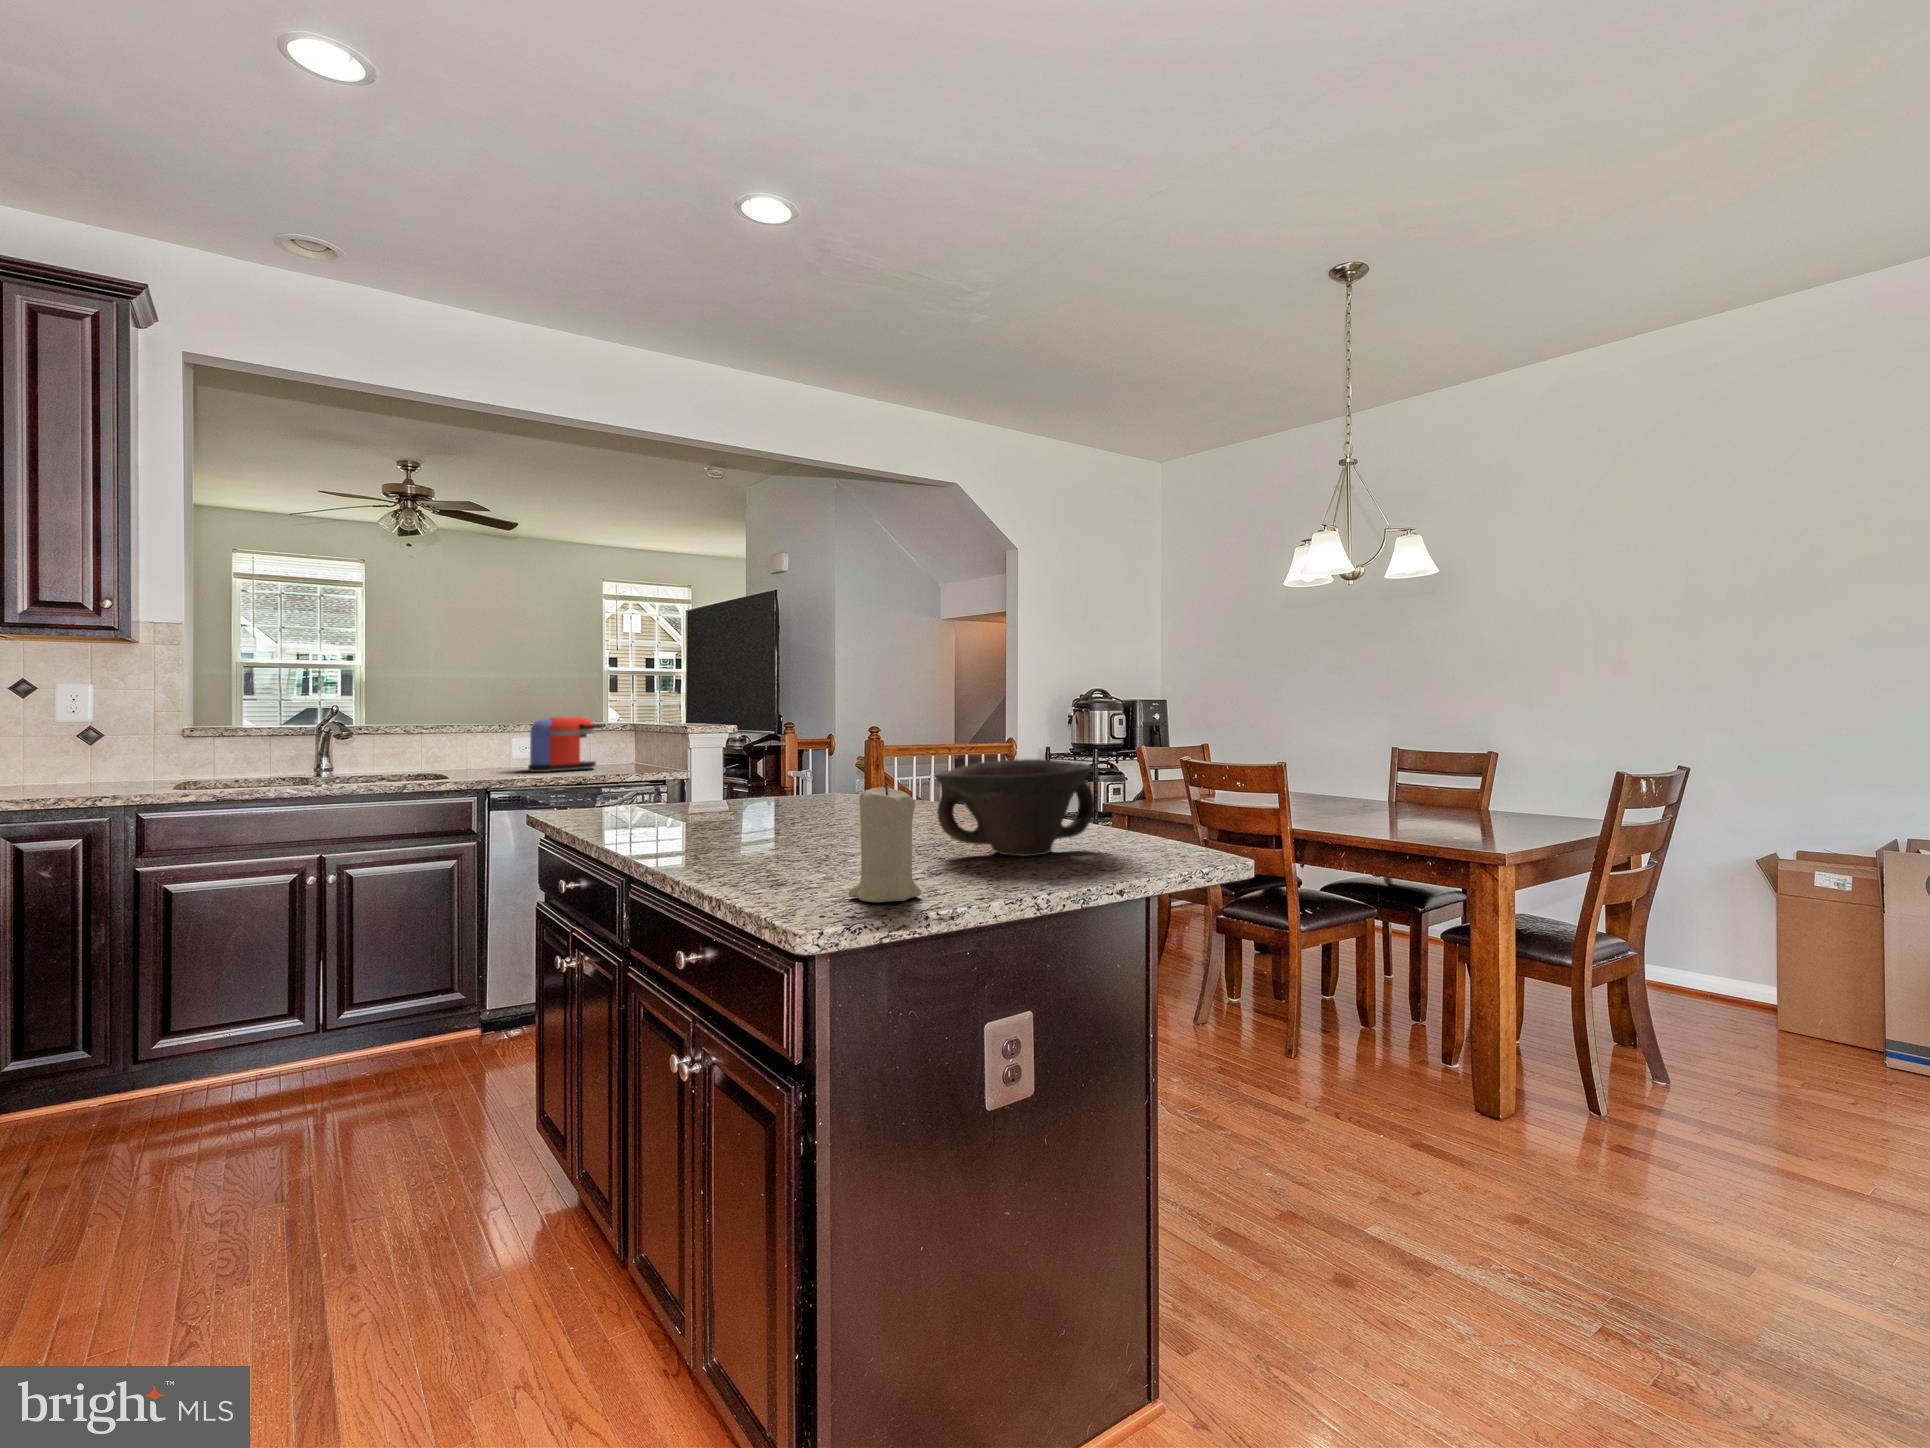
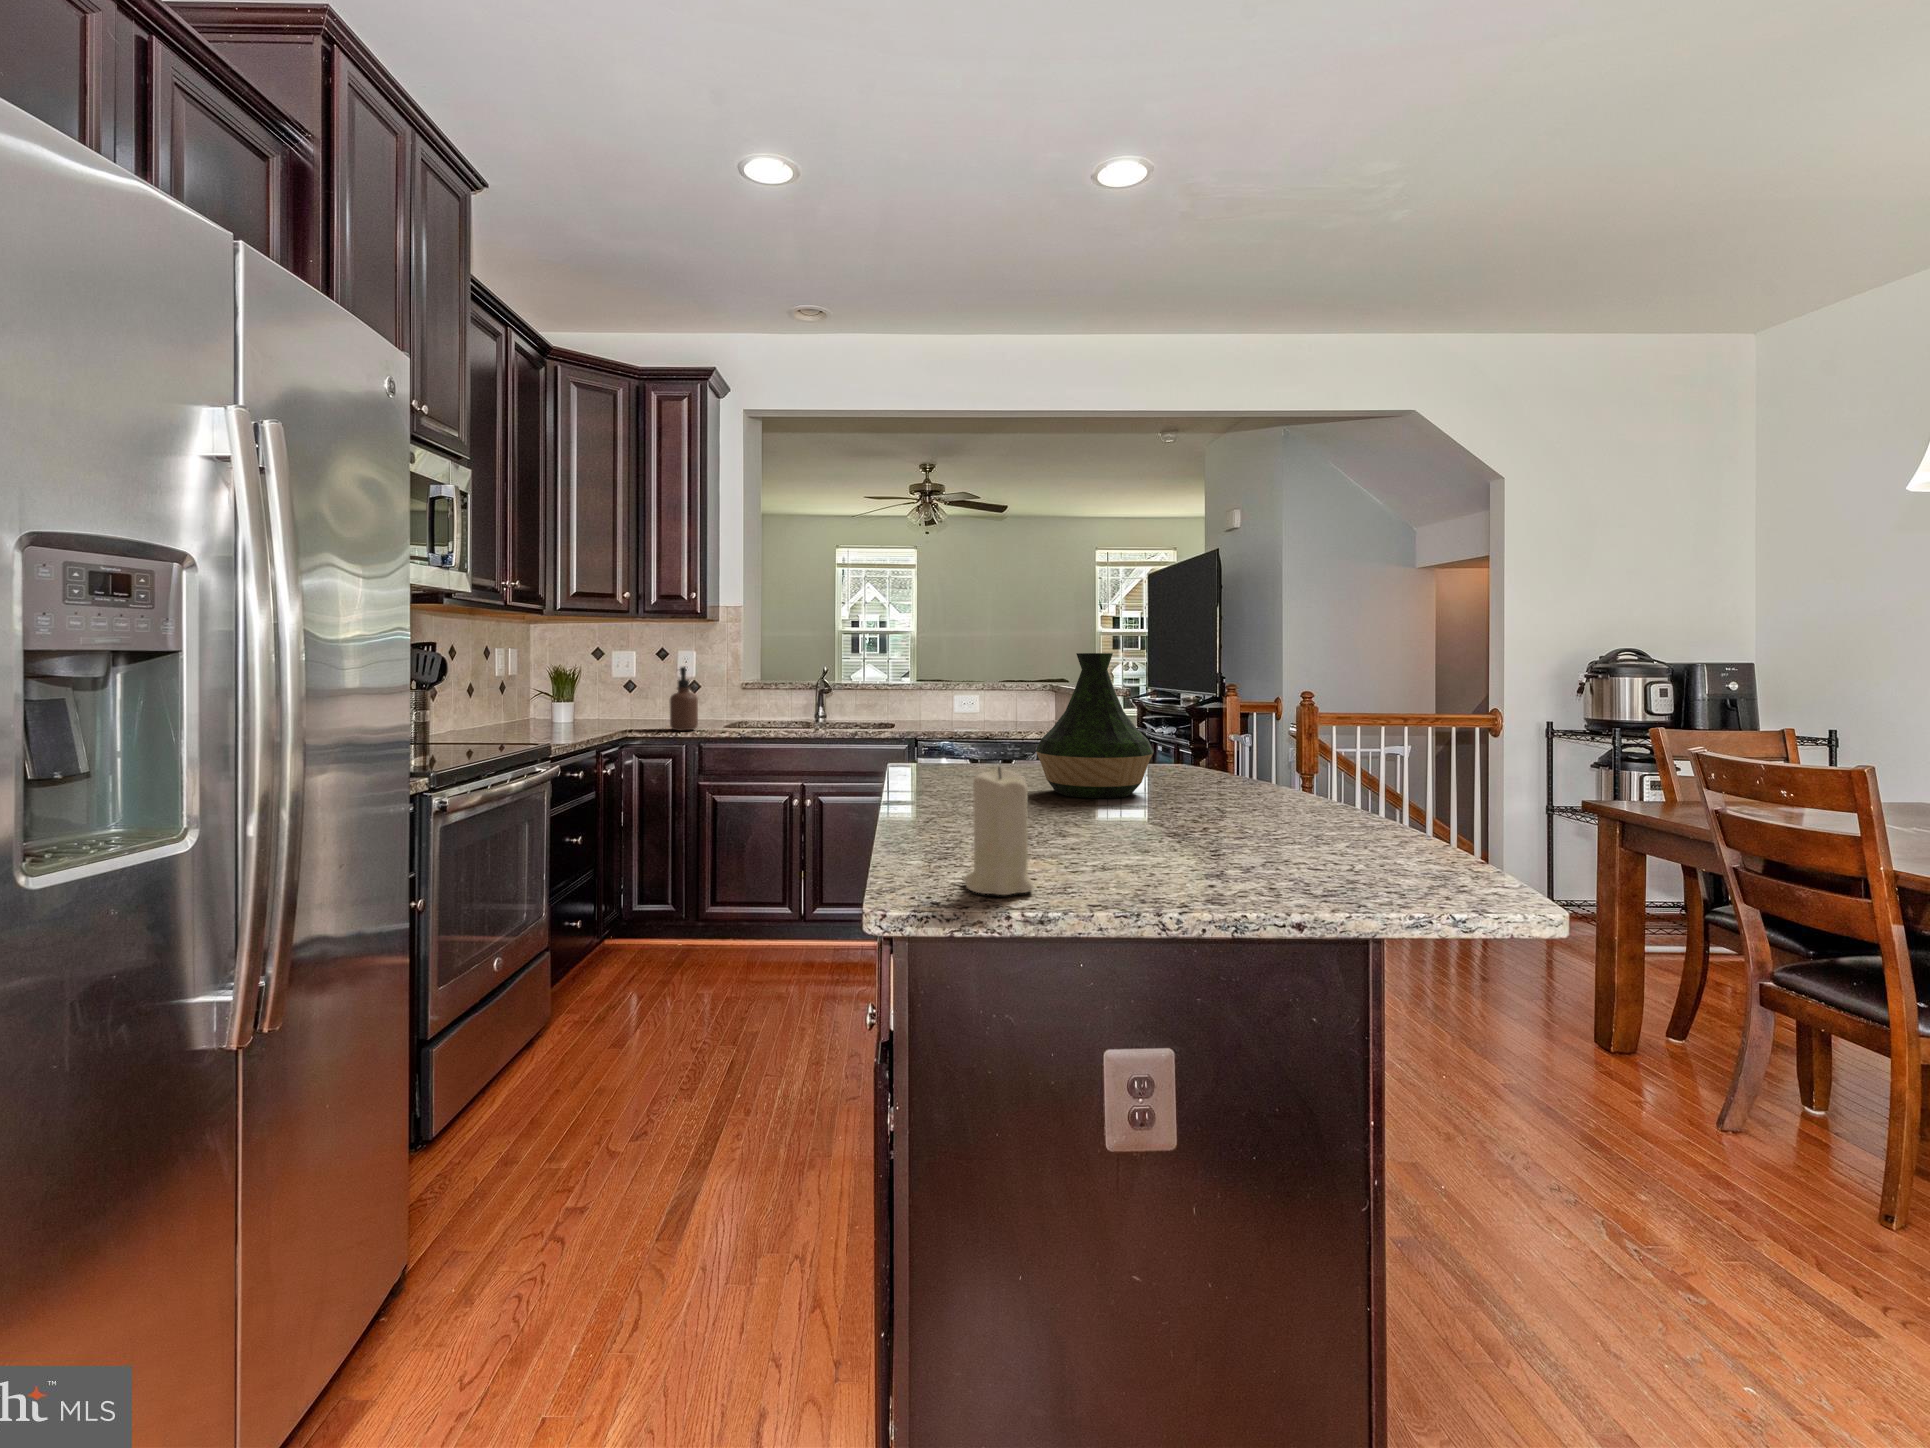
vase: none [745,685,860,825] -> present [1036,653,1154,798]
soap dispenser: none [95,706,147,795] -> present [670,667,698,731]
coffee maker: present [528,717,604,772] -> none [963,678,1028,727]
bowl: present [934,759,1095,856] -> none [1144,744,1353,862]

